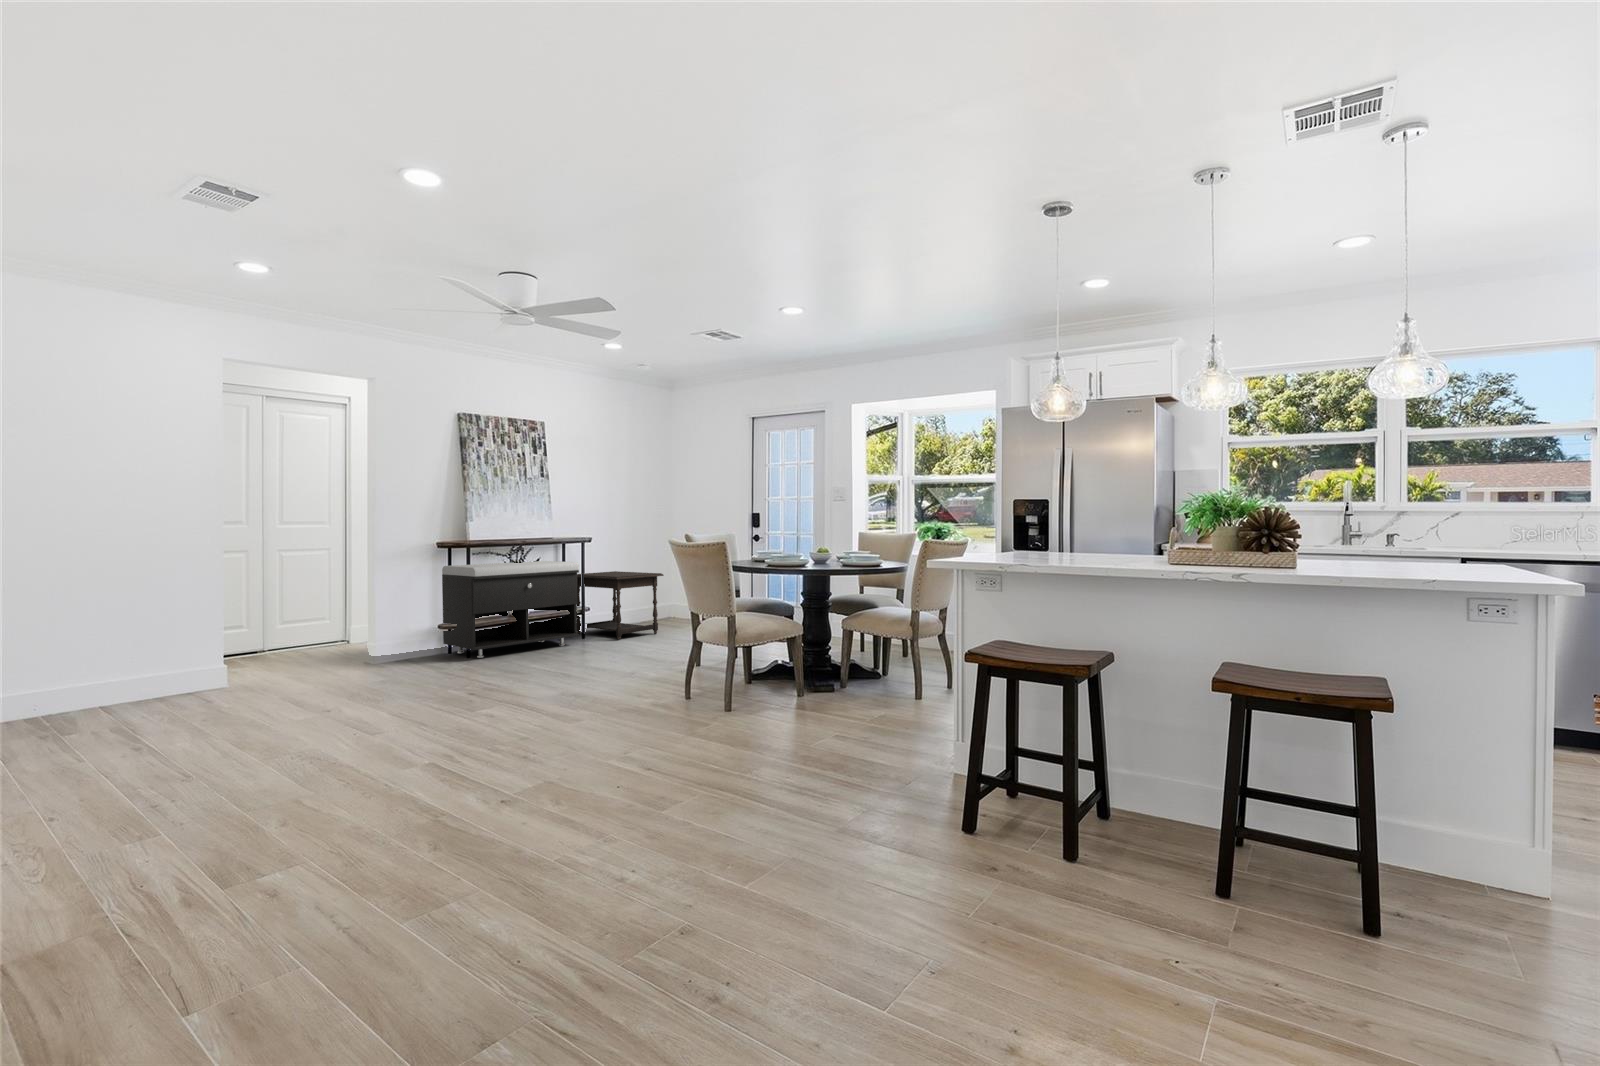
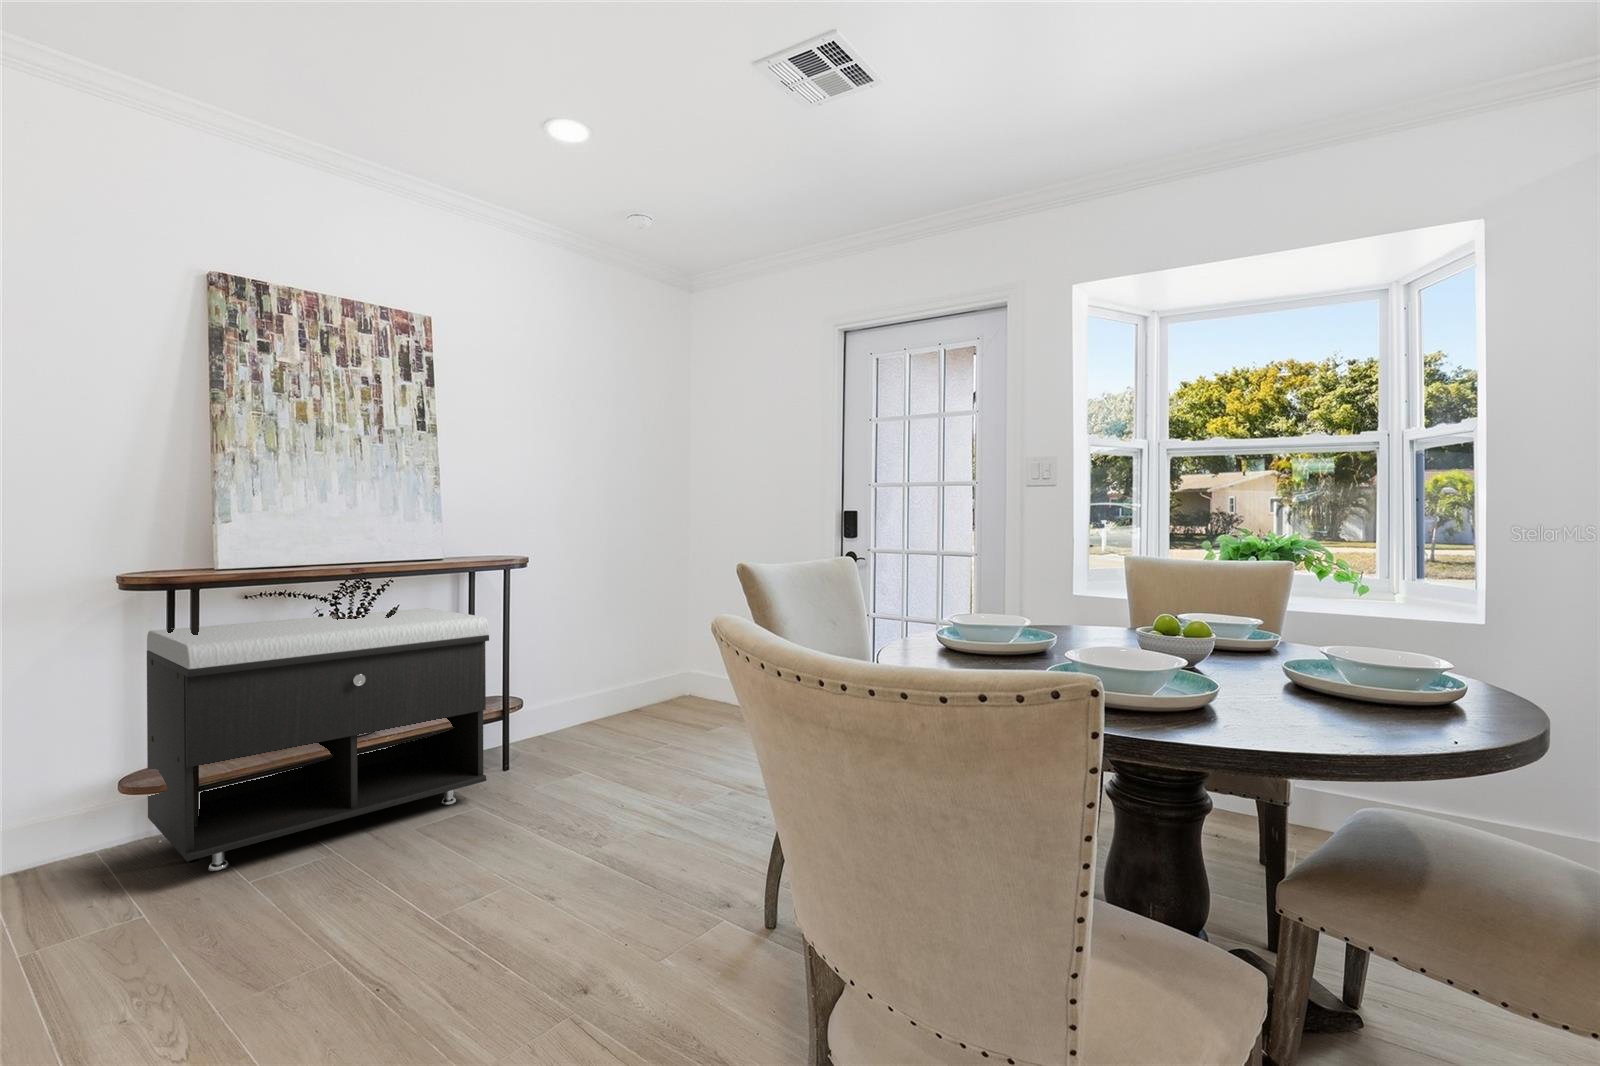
side table: present [577,571,664,640] -> none [481,621,674,780]

